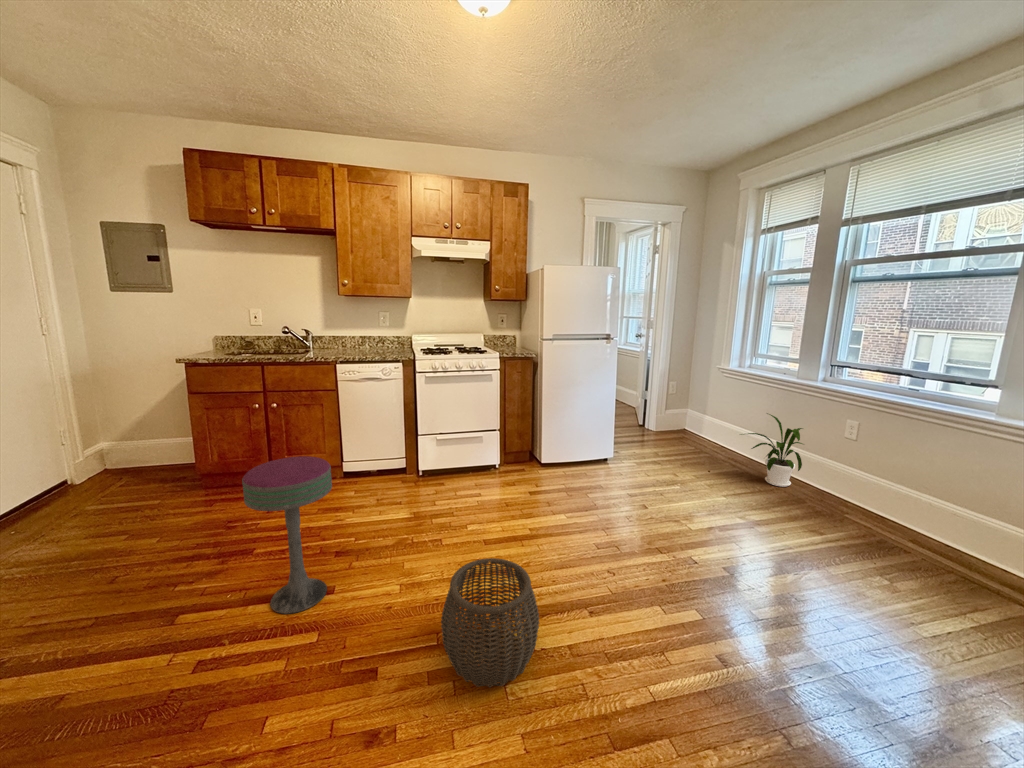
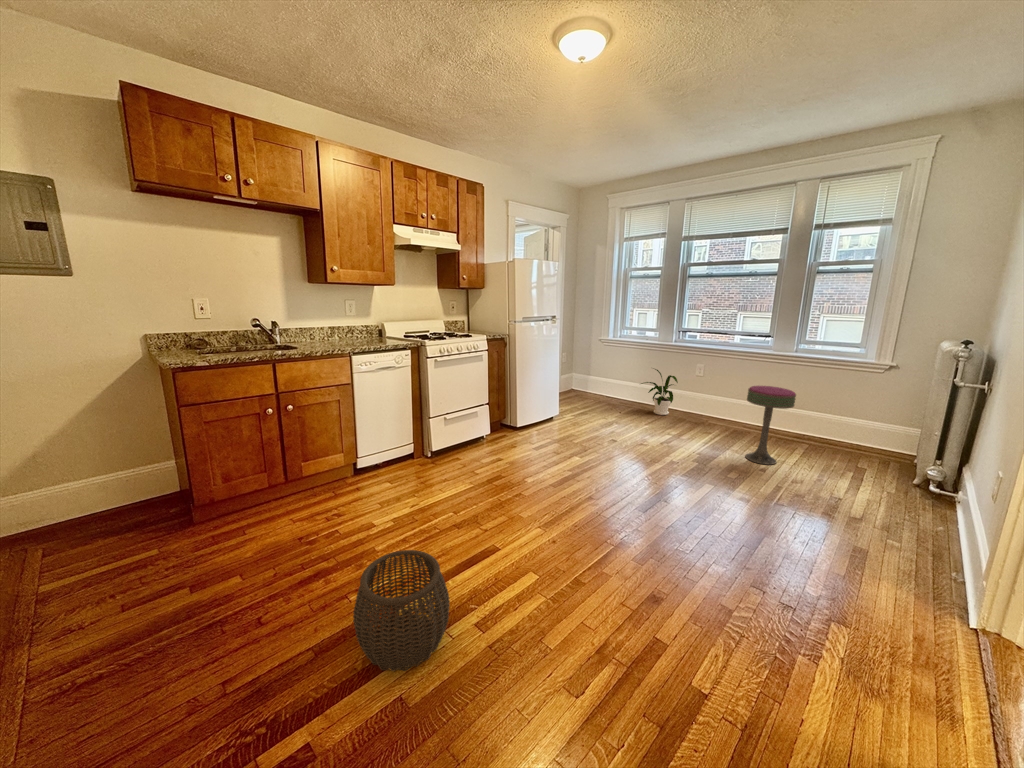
bar stool: present [242,456,332,614] -> present [745,386,796,465]
woven basket: present [441,558,539,687] -> present [353,550,450,671]

